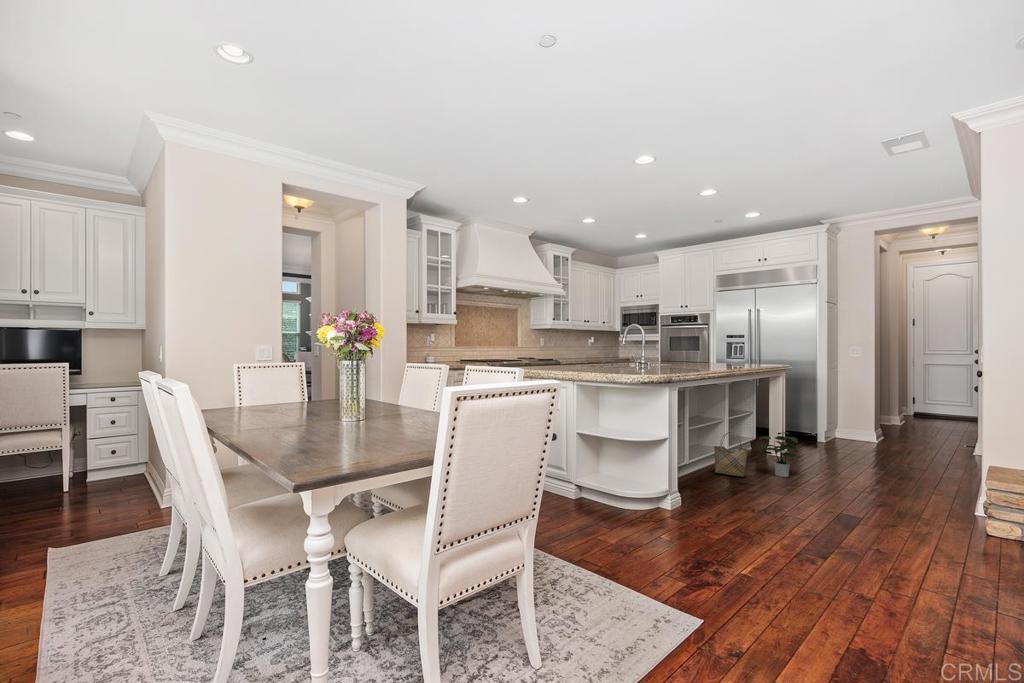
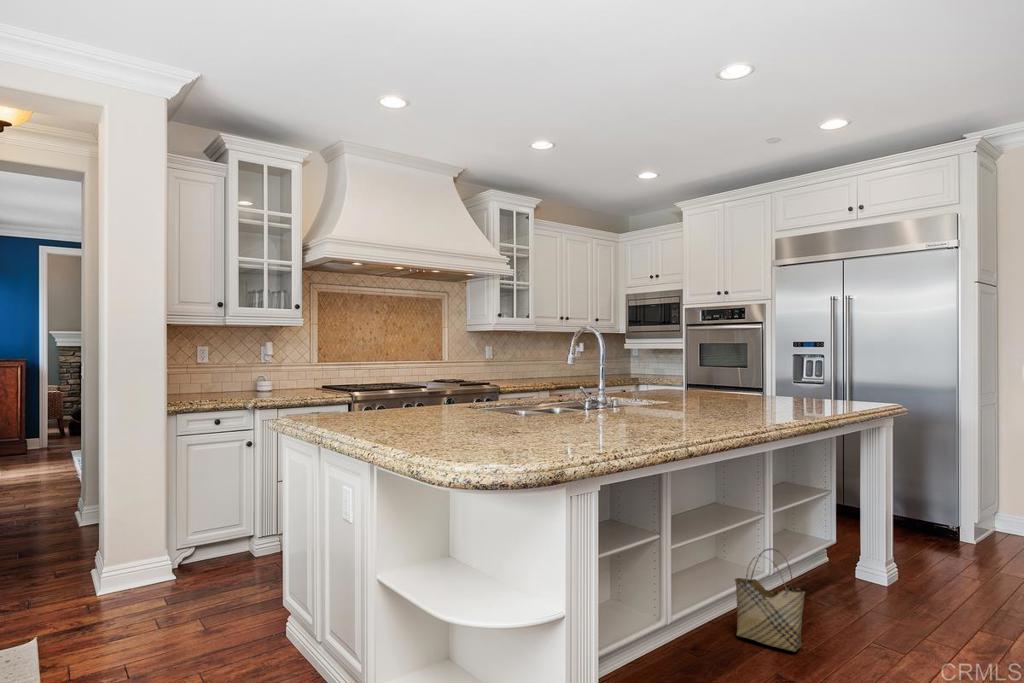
potted plant: present [758,432,801,477] -> none [828,552,931,654]

